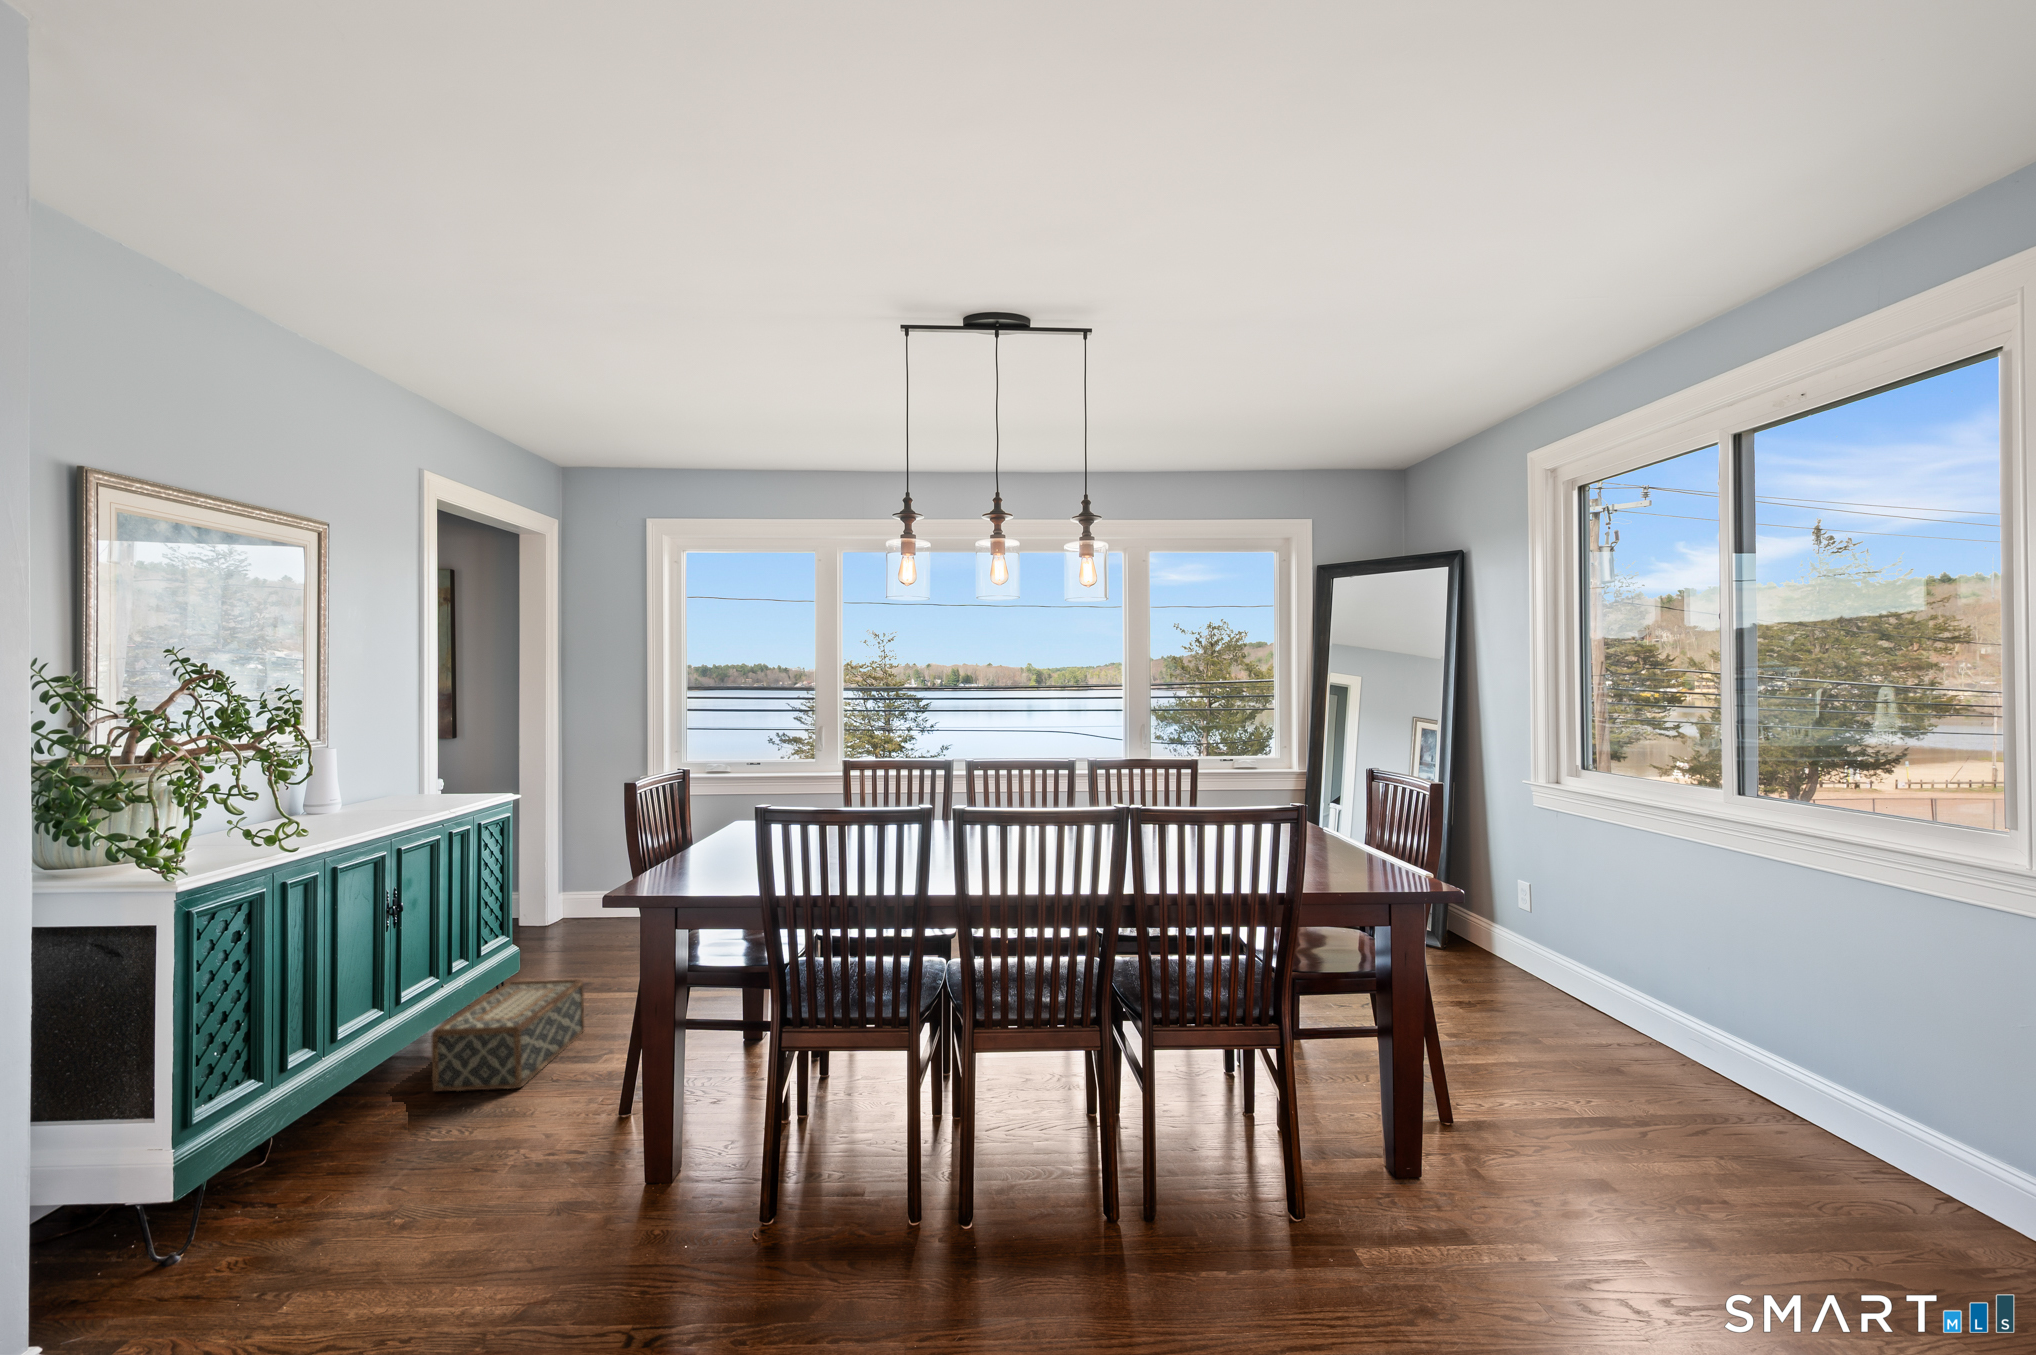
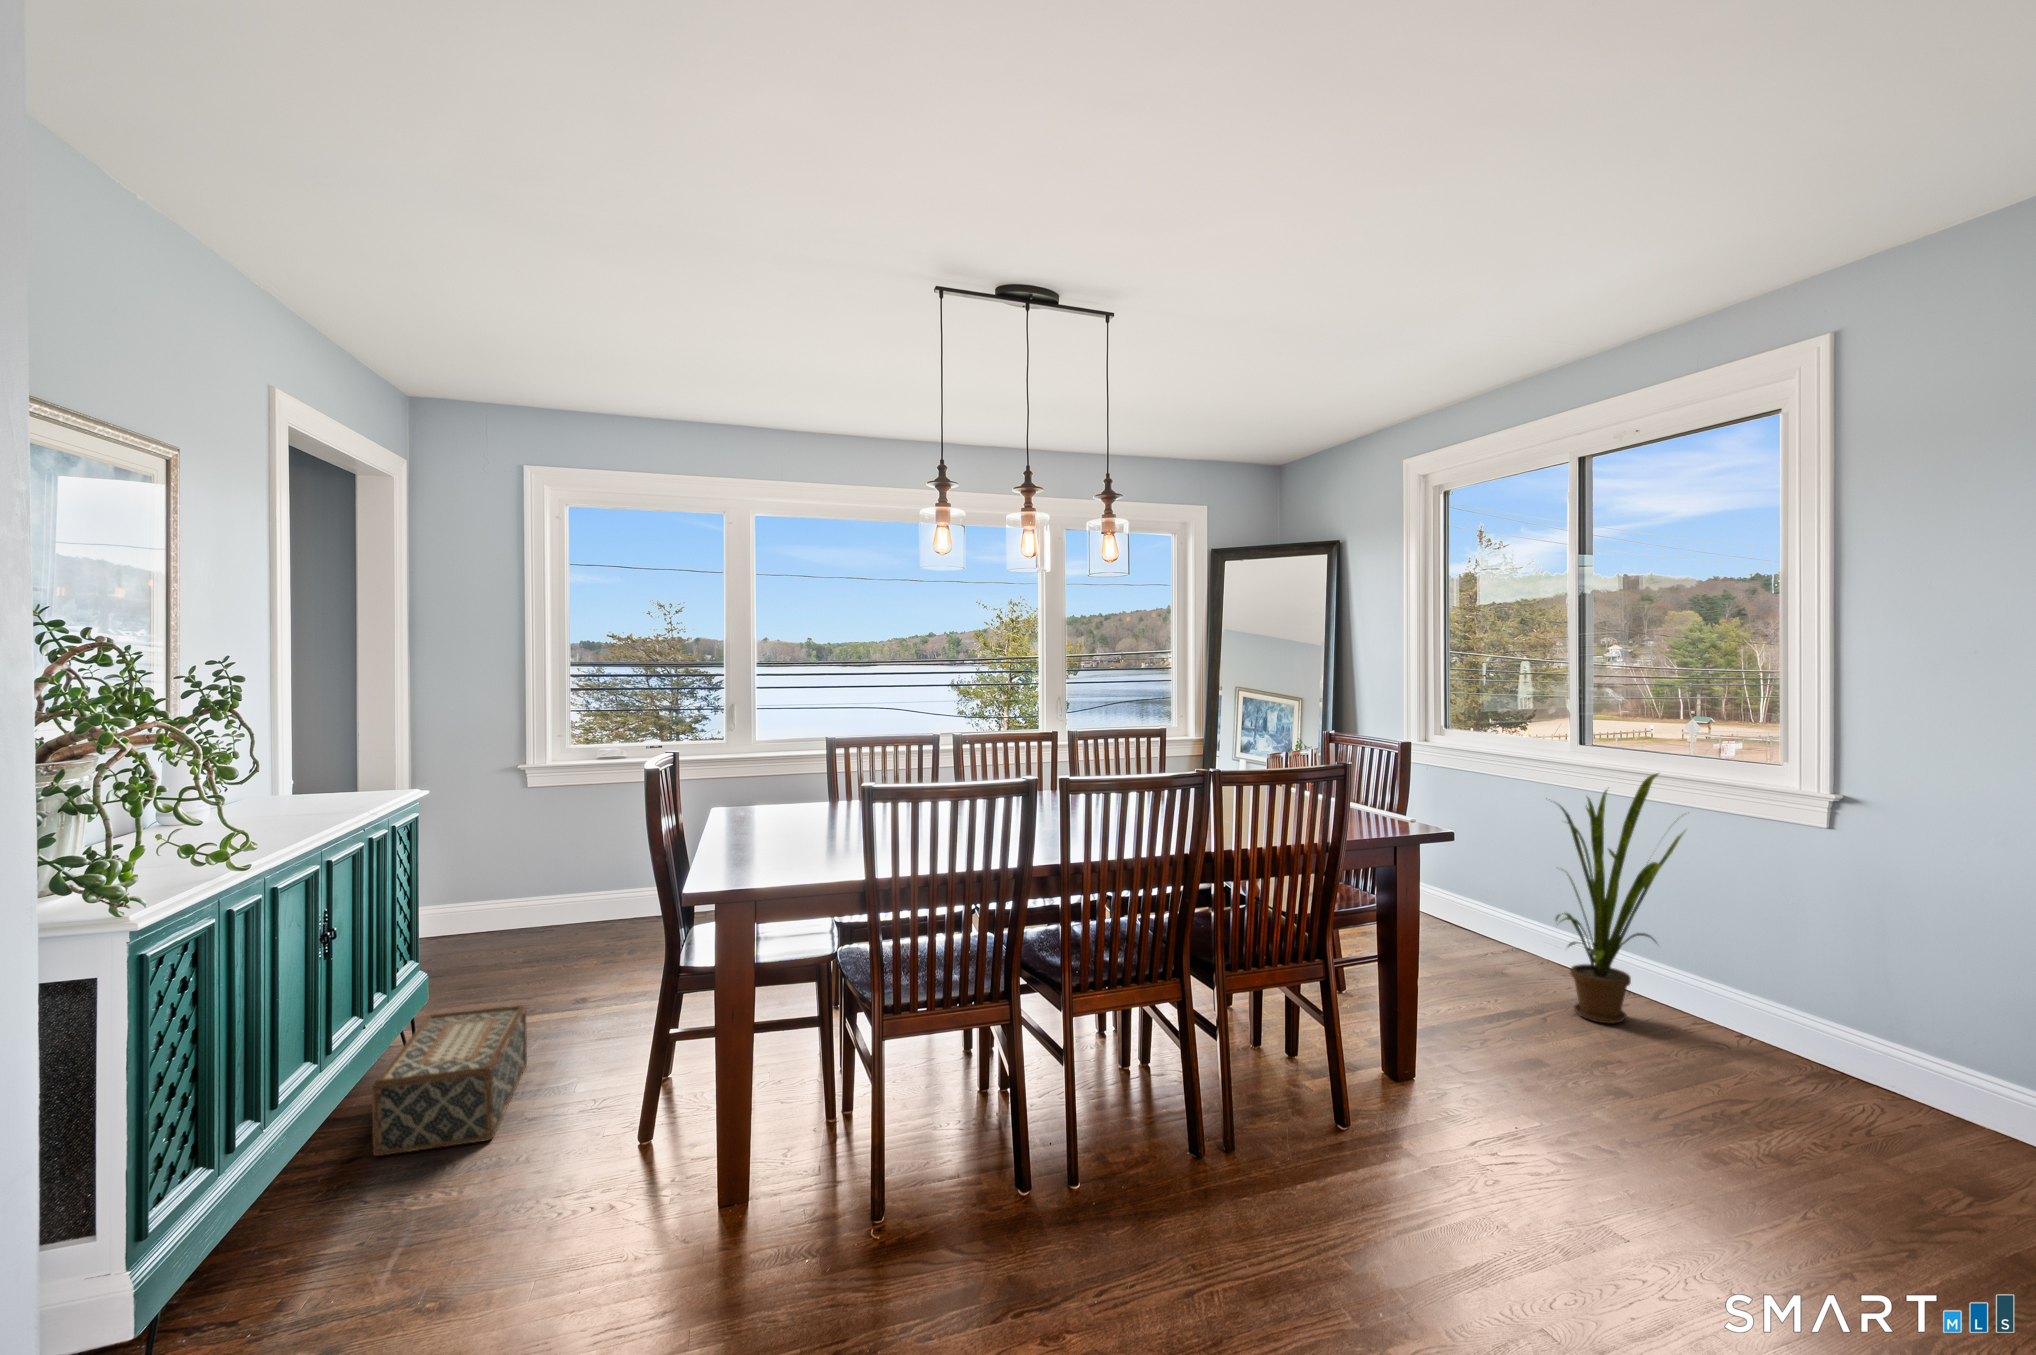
house plant: none [1611,792,1788,1088] -> present [1556,773,1685,1023]

